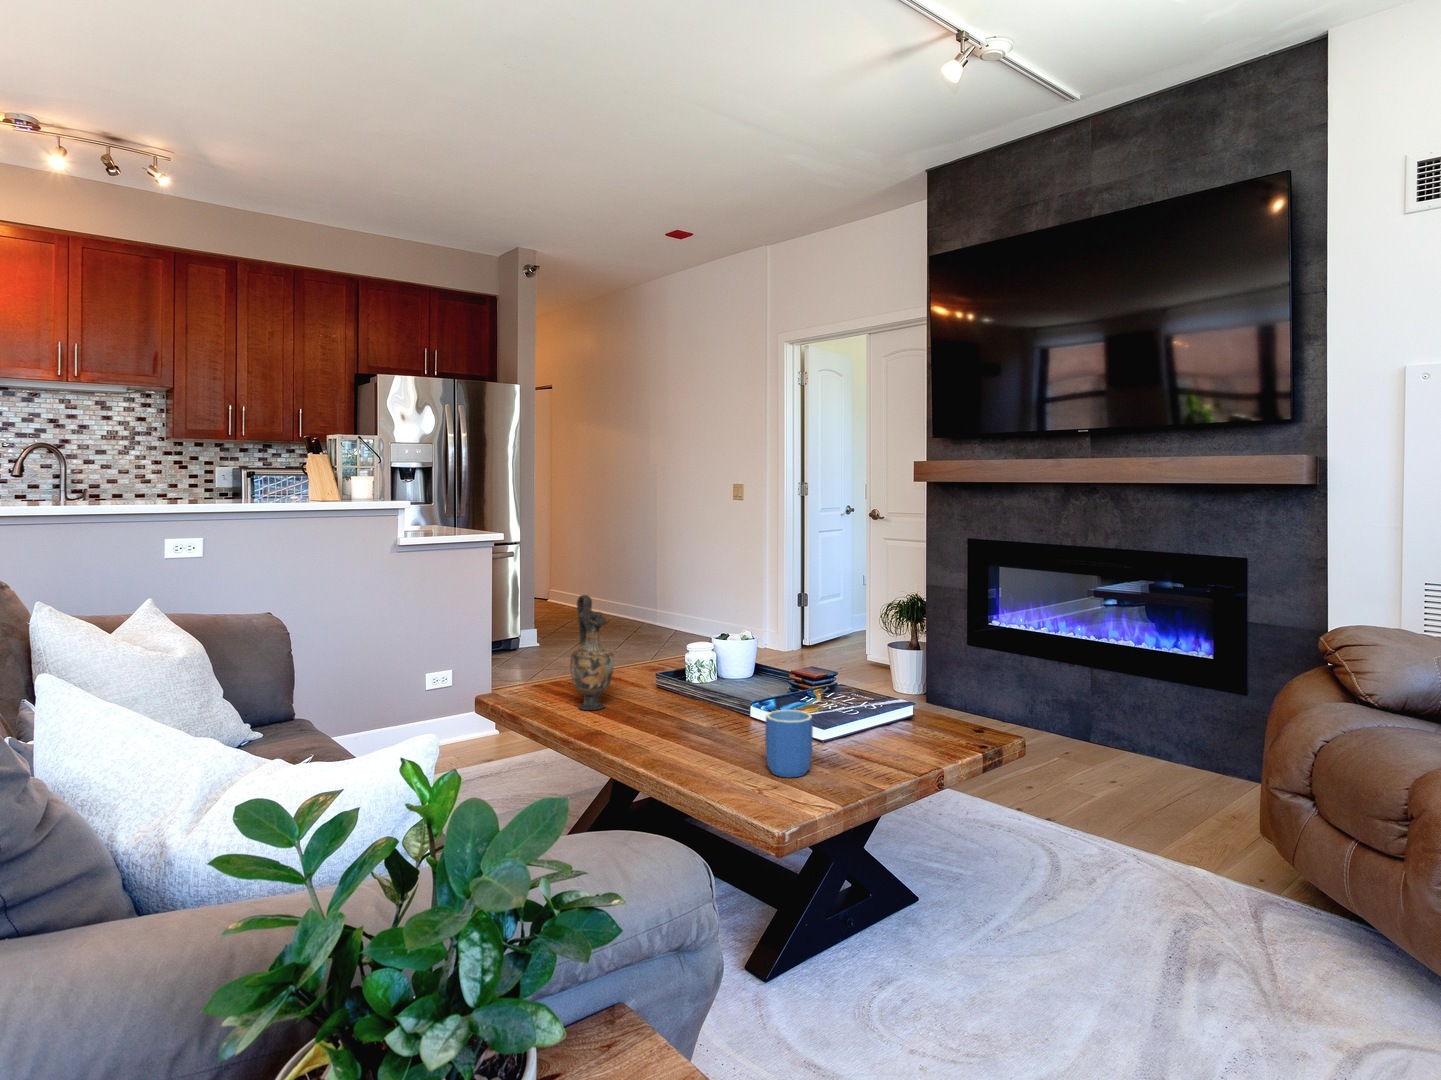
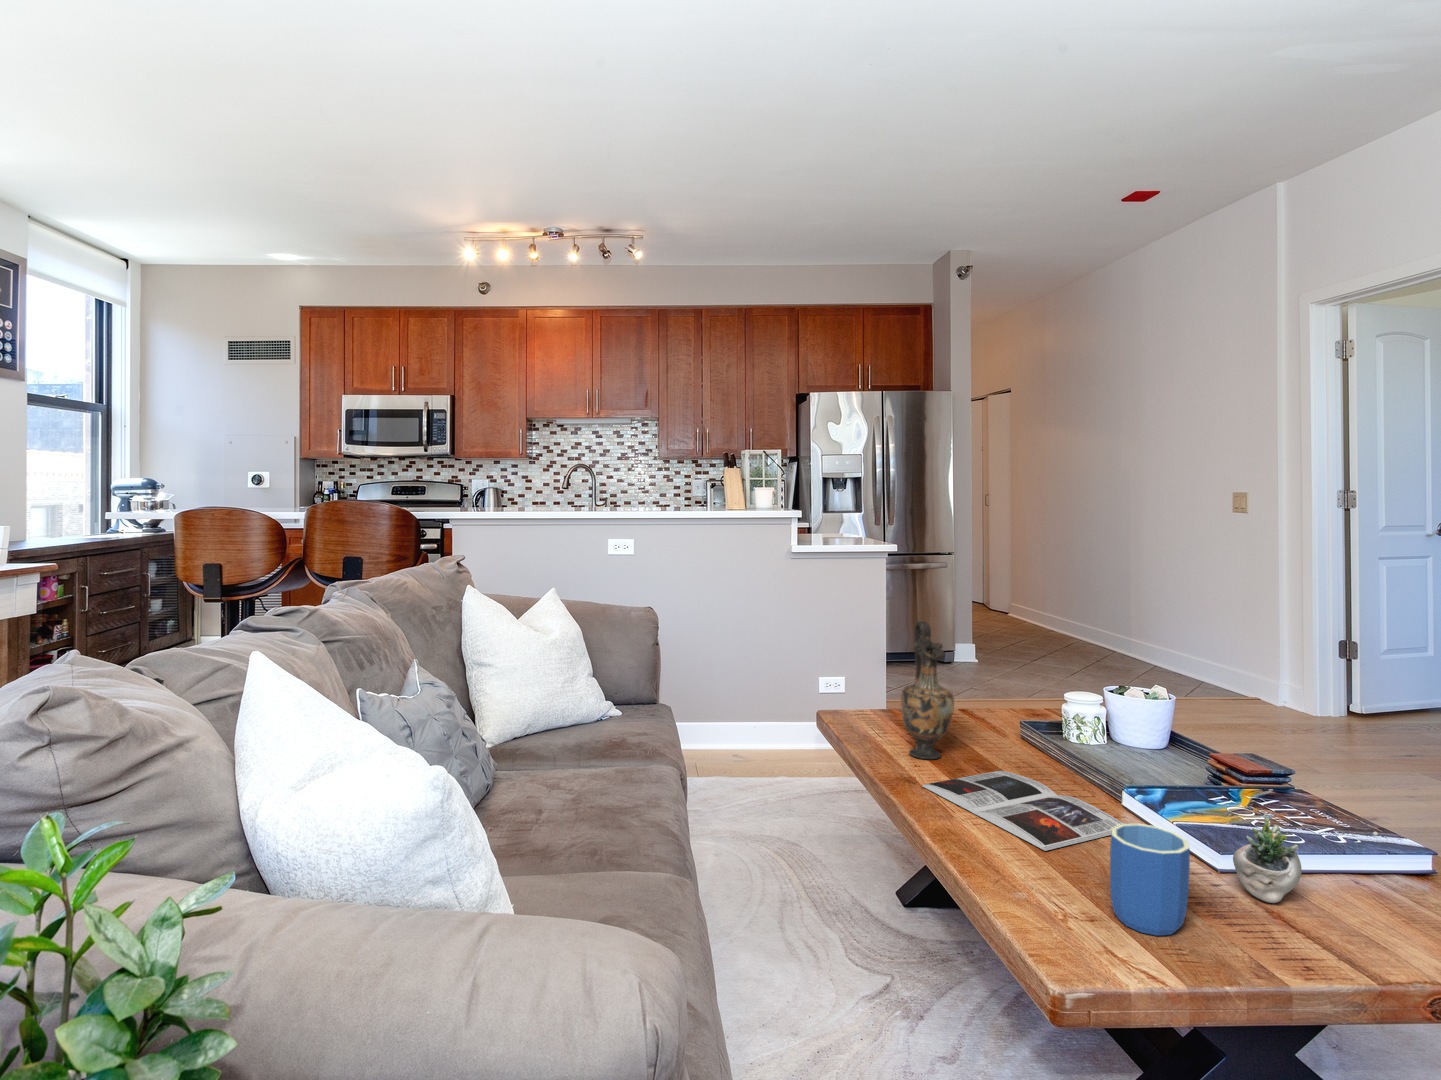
succulent plant: none [826,692,900,749] -> present [1233,817,1378,903]
magazine: none [604,708,757,749] -> present [922,771,1123,851]

